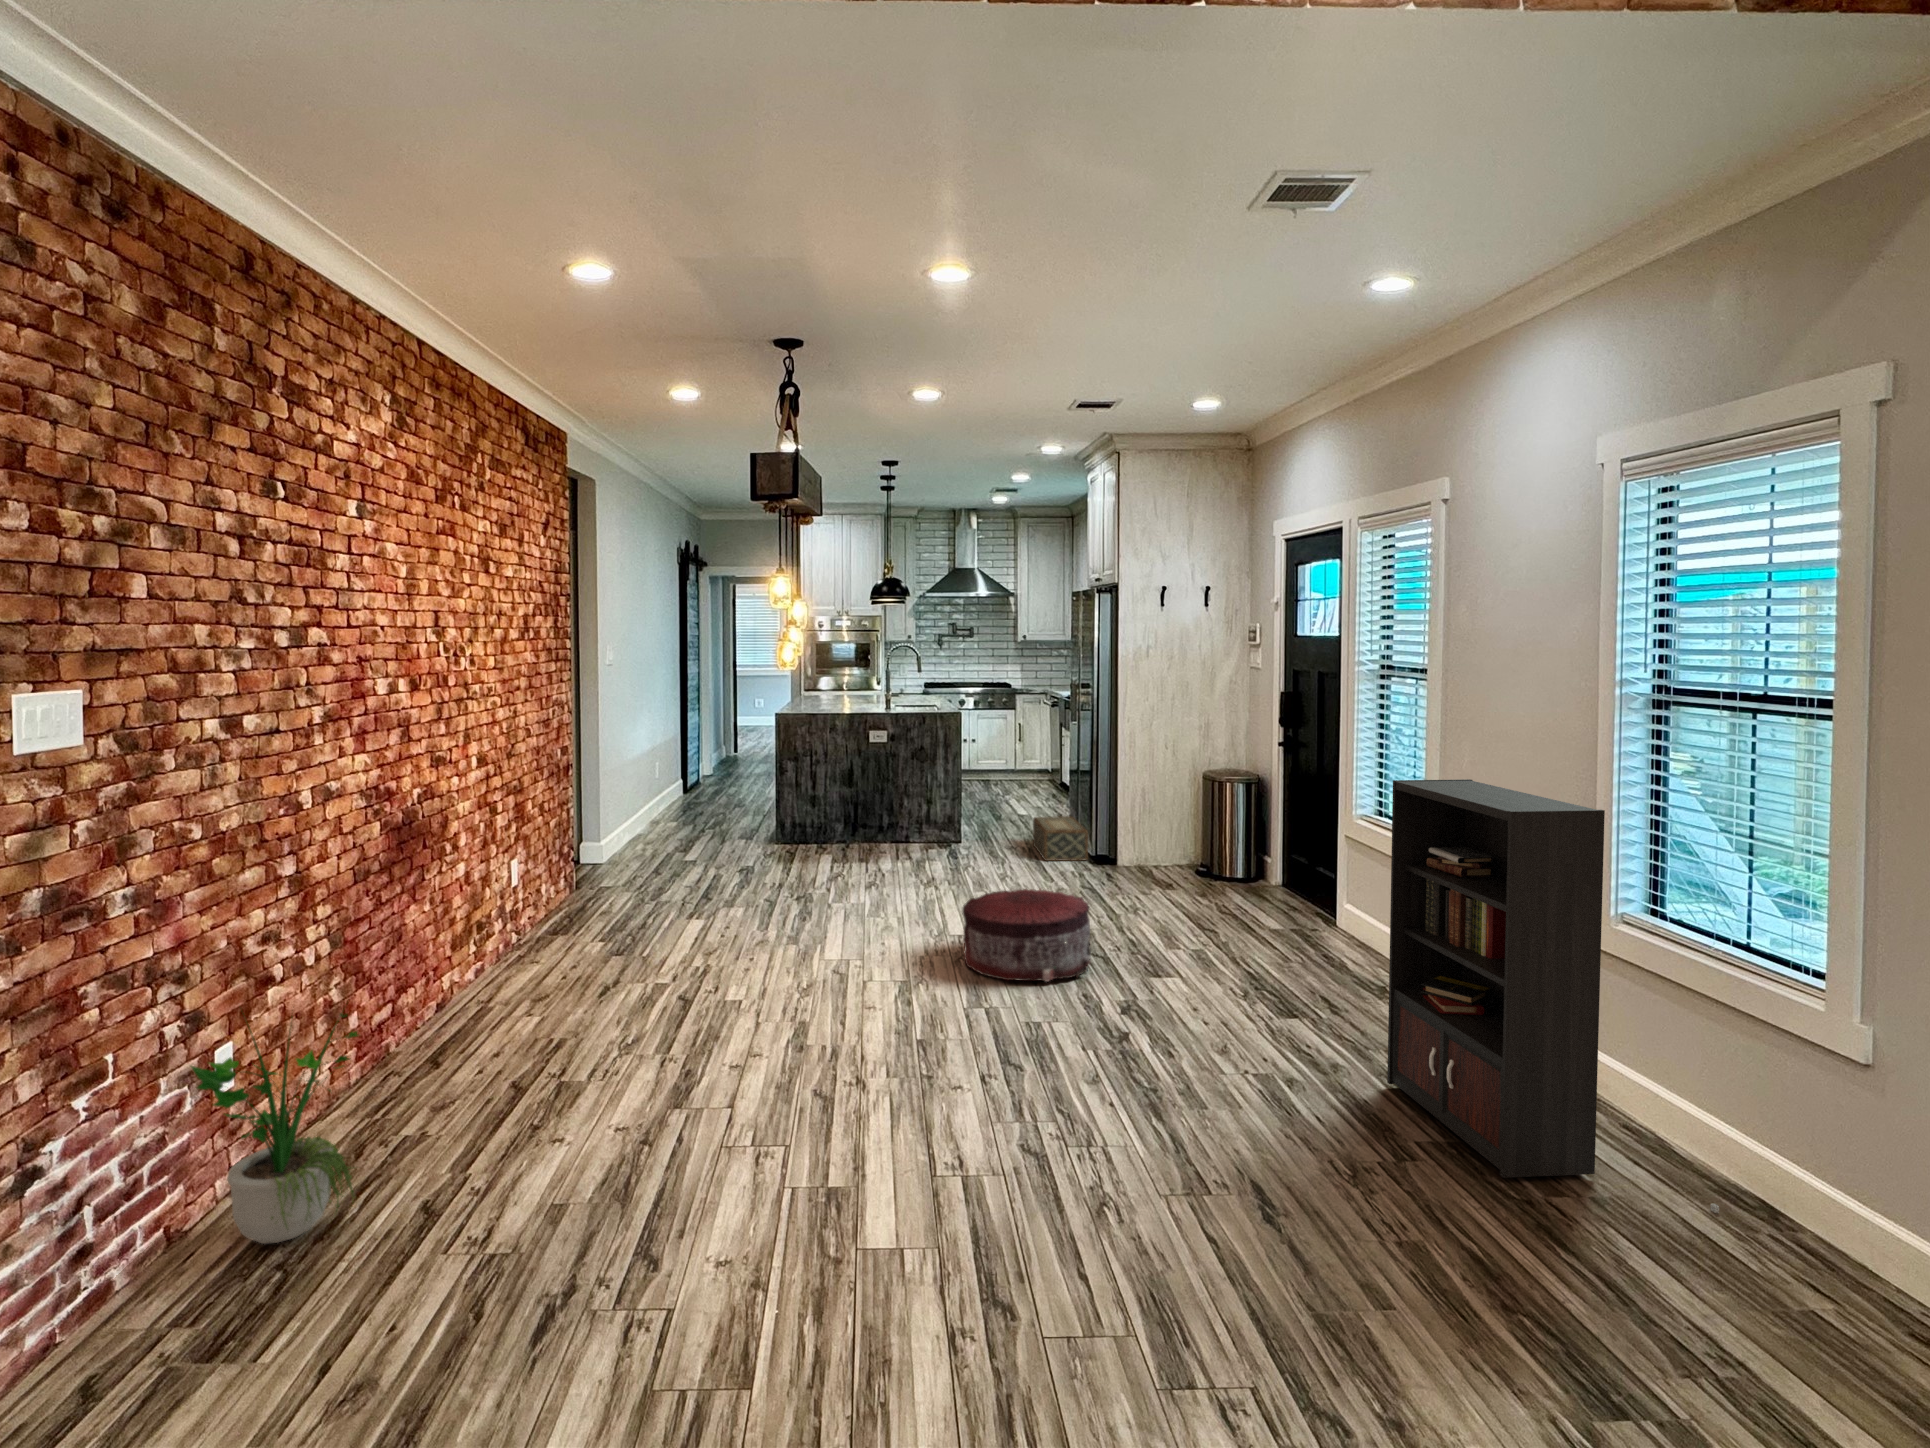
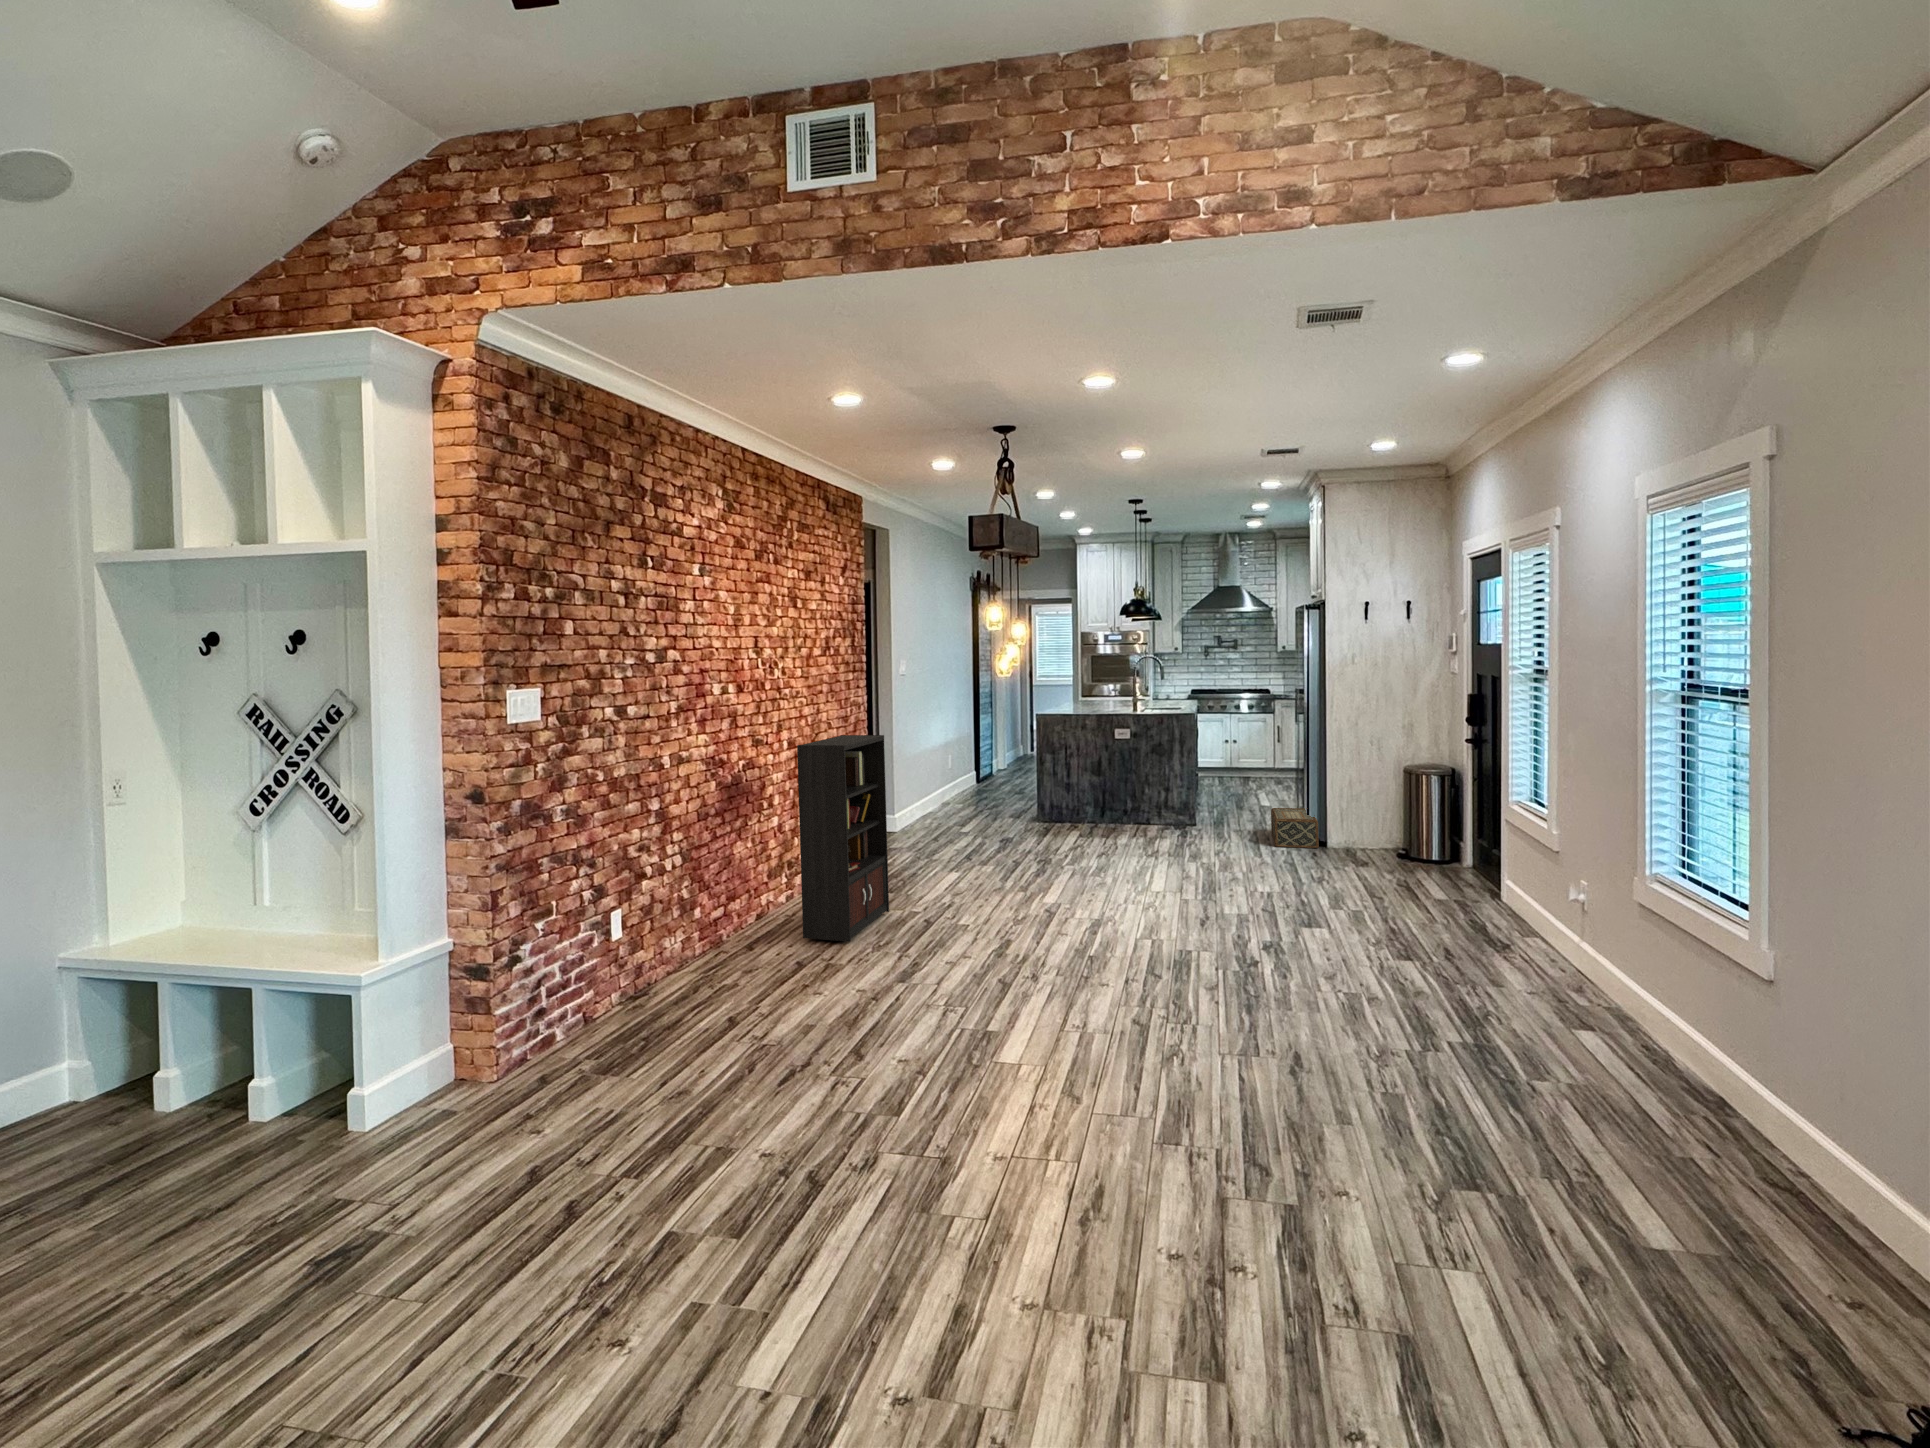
bookcase: present [1387,779,1719,1213] -> present [797,735,889,942]
pouf: present [962,889,1091,982] -> none [1155,859,1270,936]
potted plant: present [191,1013,359,1244] -> none [597,878,695,1029]

